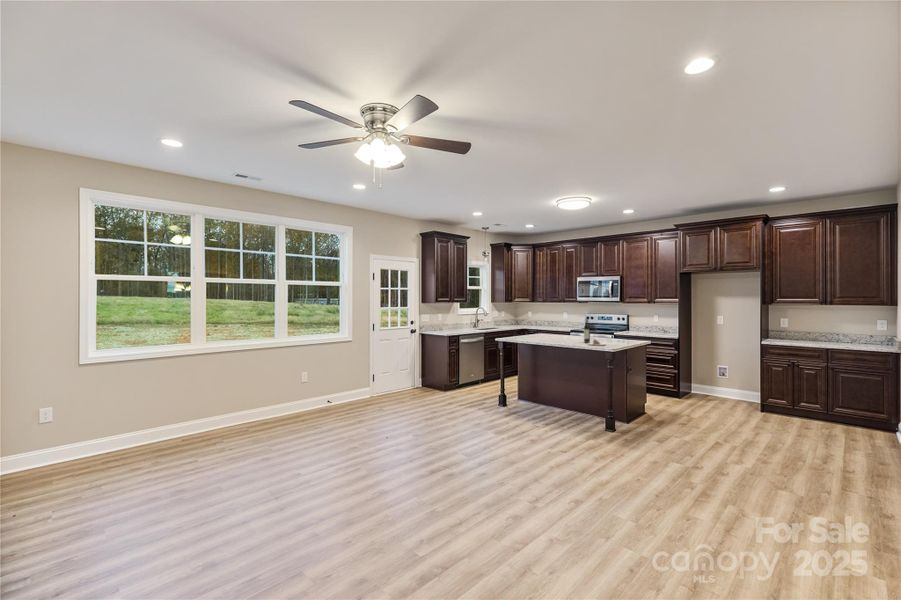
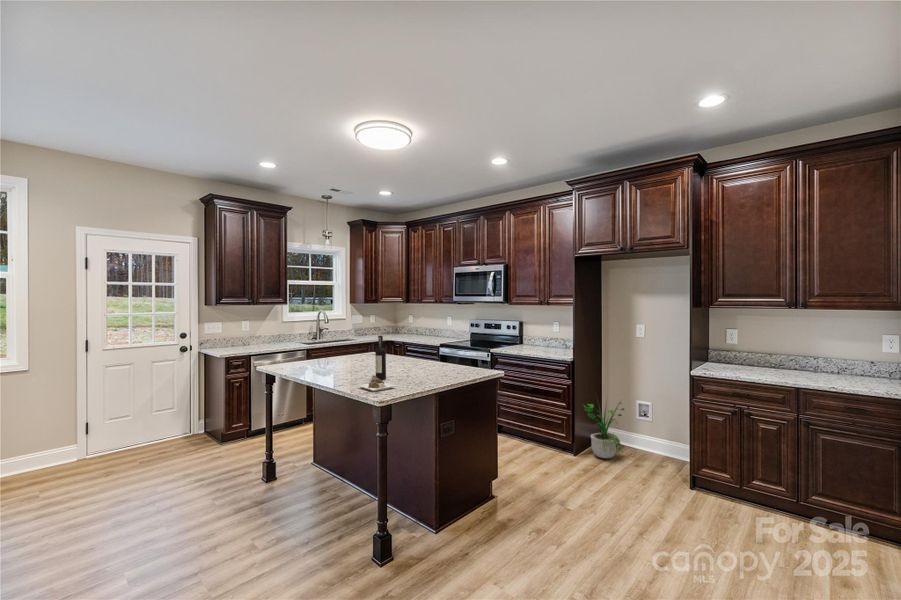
potted plant: none [684,357,713,400] -> present [583,399,624,458]

